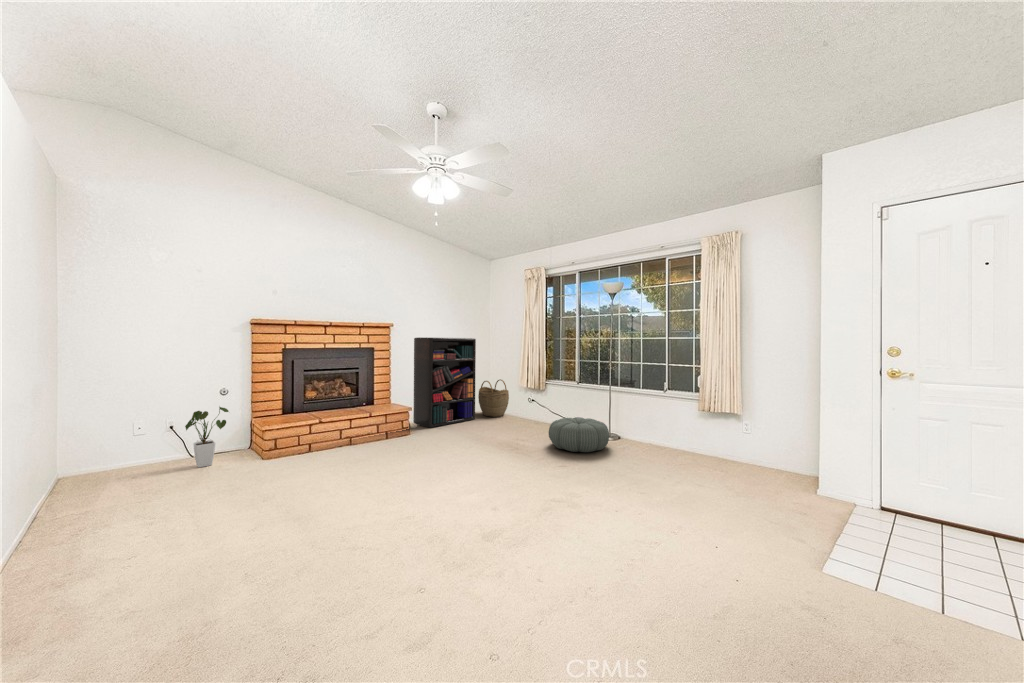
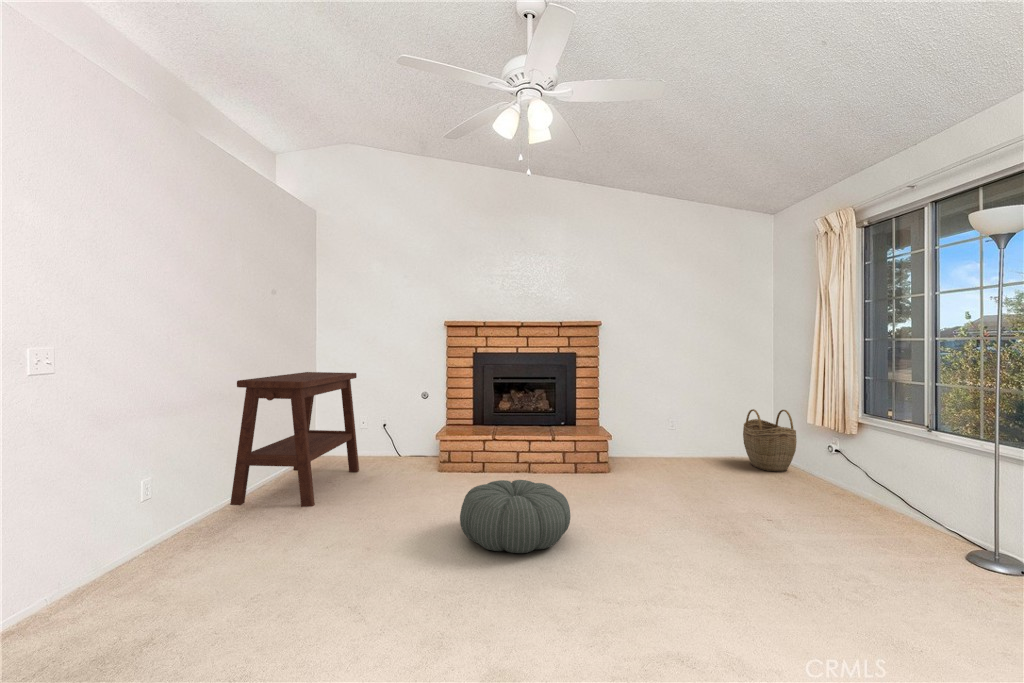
bookshelf: present [413,337,476,428] -> none [633,340,728,468]
side table: none [20,374,165,554] -> present [230,372,359,507]
house plant: present [185,407,229,467] -> none [383,408,425,466]
pouf: present [549,417,609,452] -> present [460,480,570,553]

